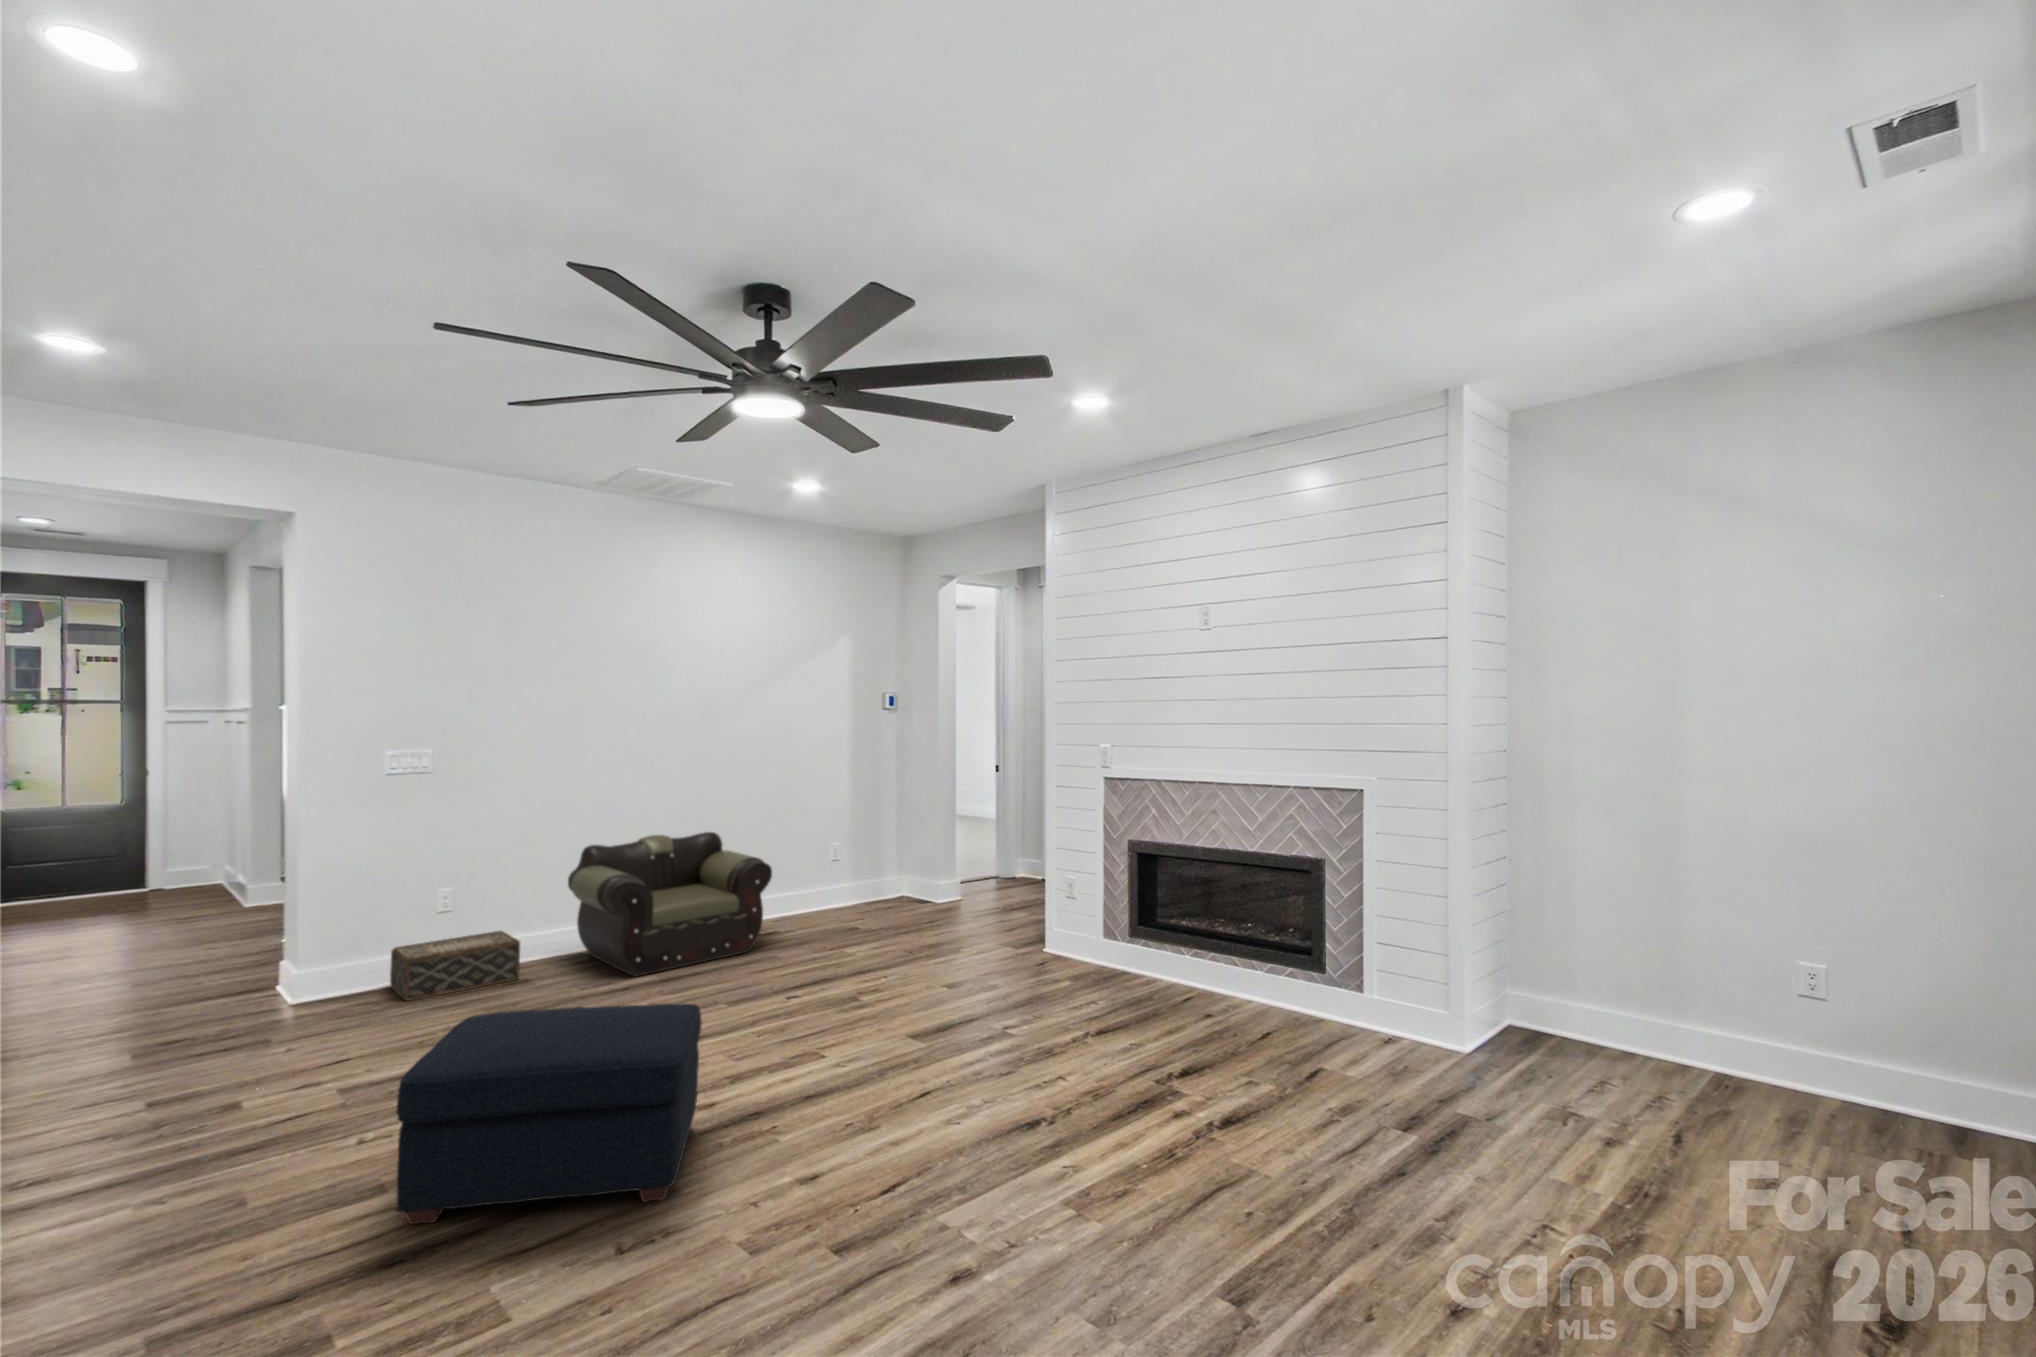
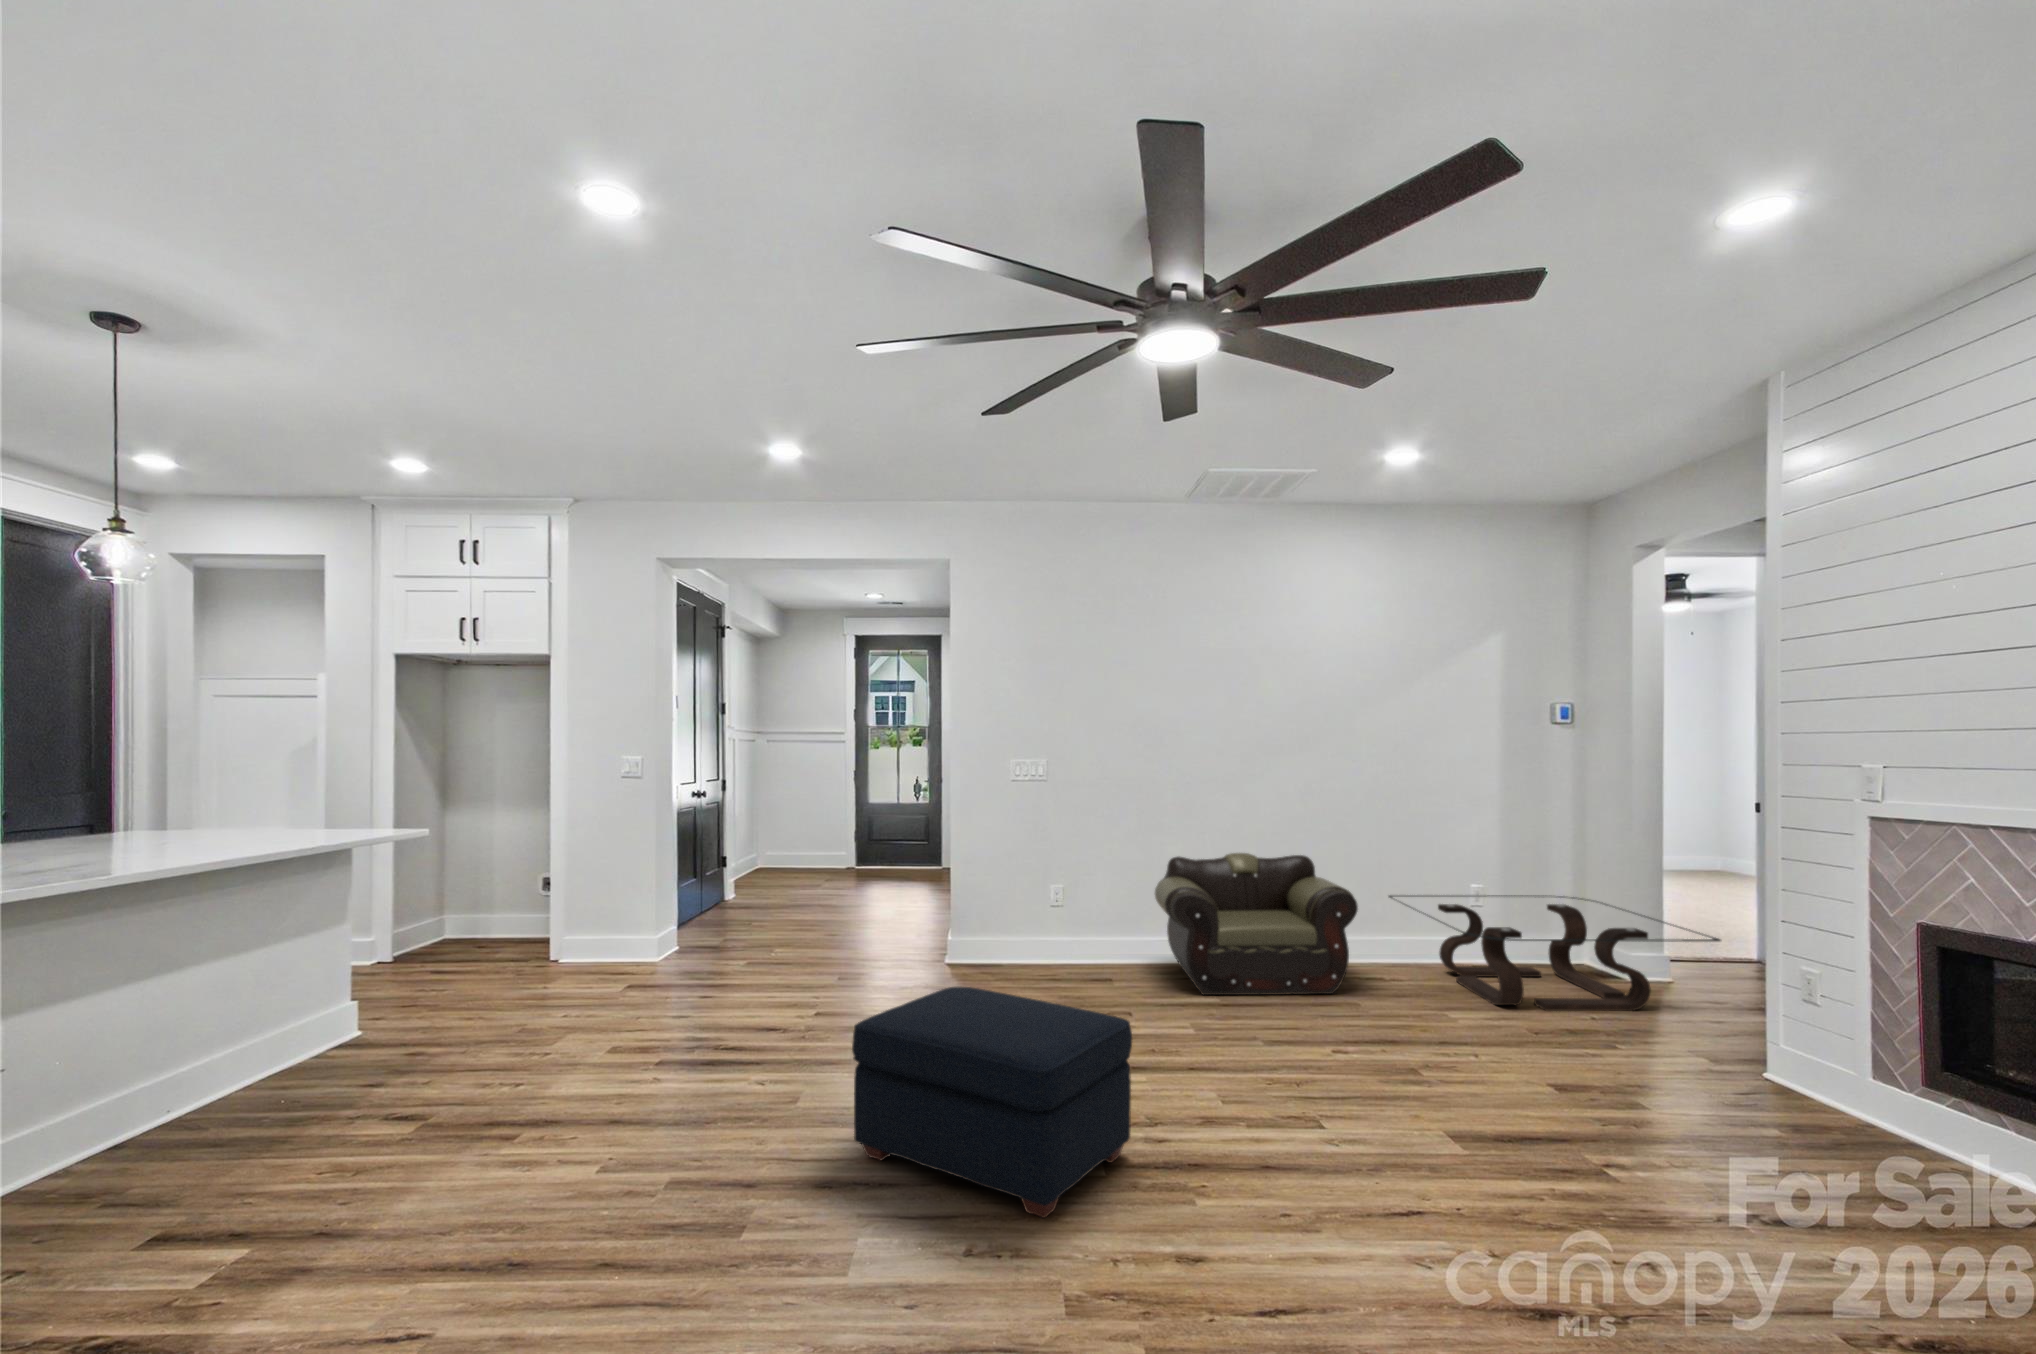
coffee table: none [774,845,1007,936] -> present [1389,895,1721,1011]
woven basket: present [390,931,520,1001] -> none [1018,929,1109,977]

